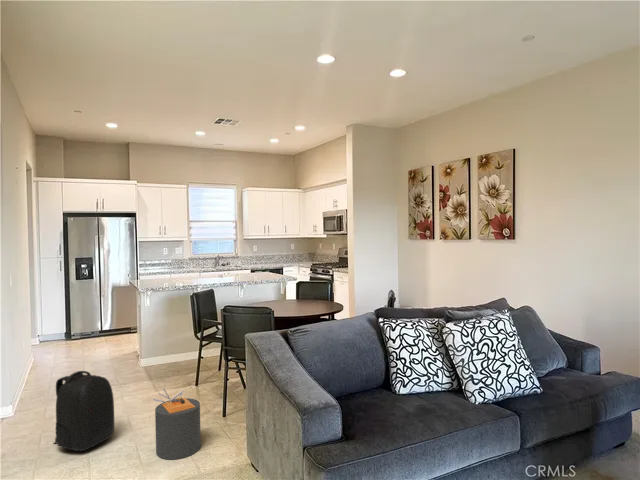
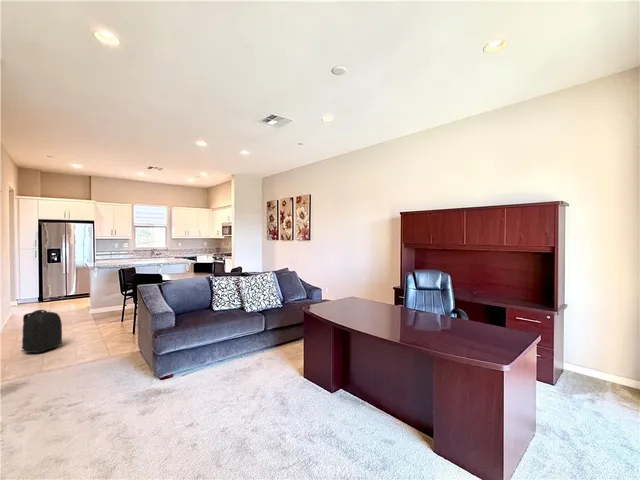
trash can: present [154,389,201,459] -> none [83,316,115,352]

